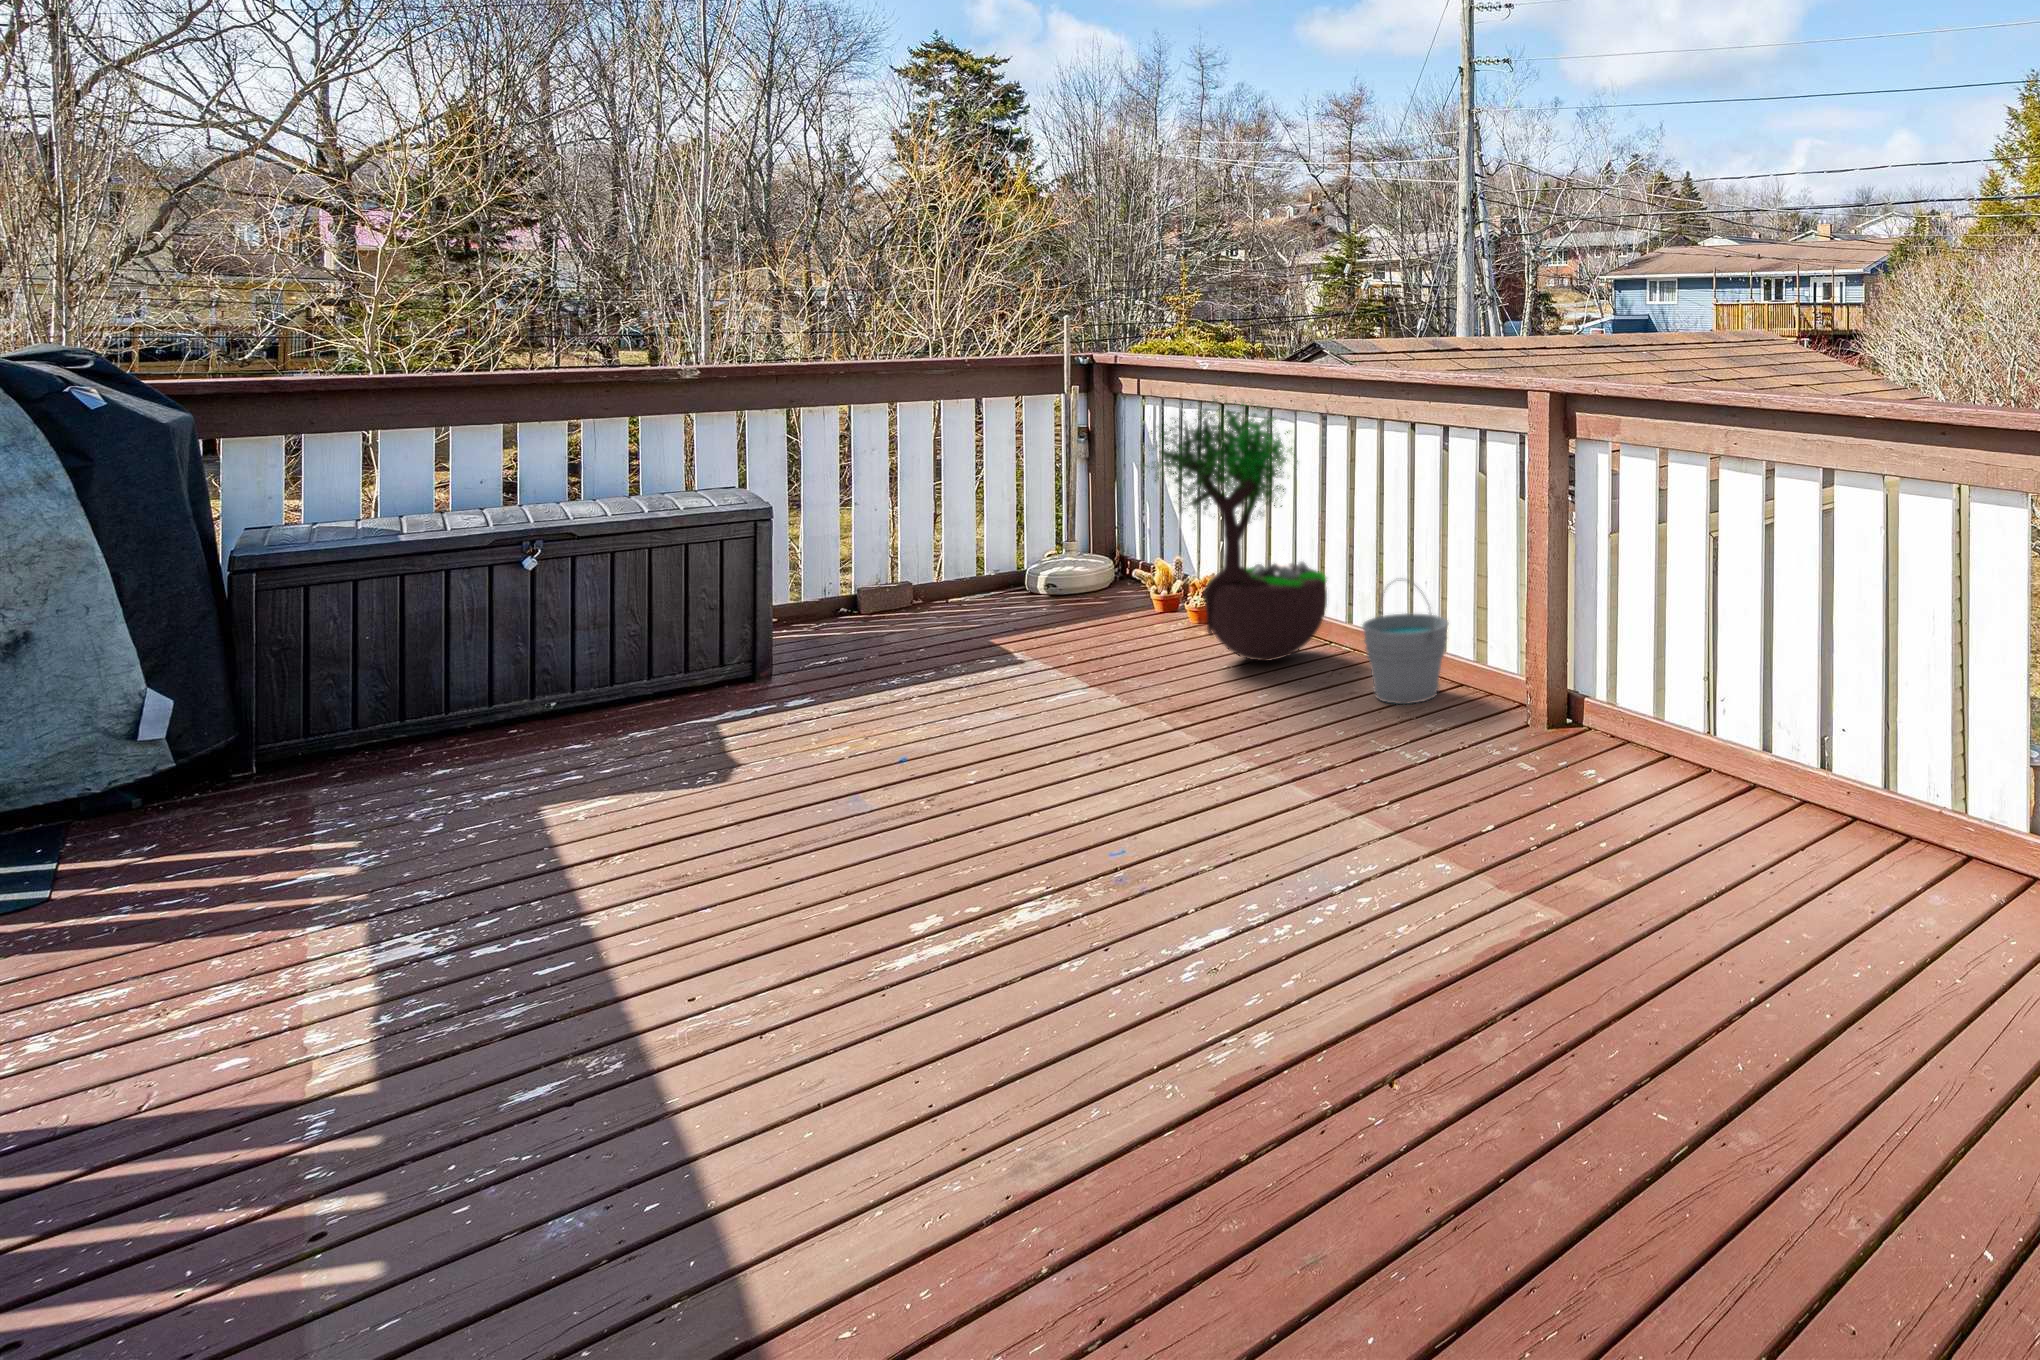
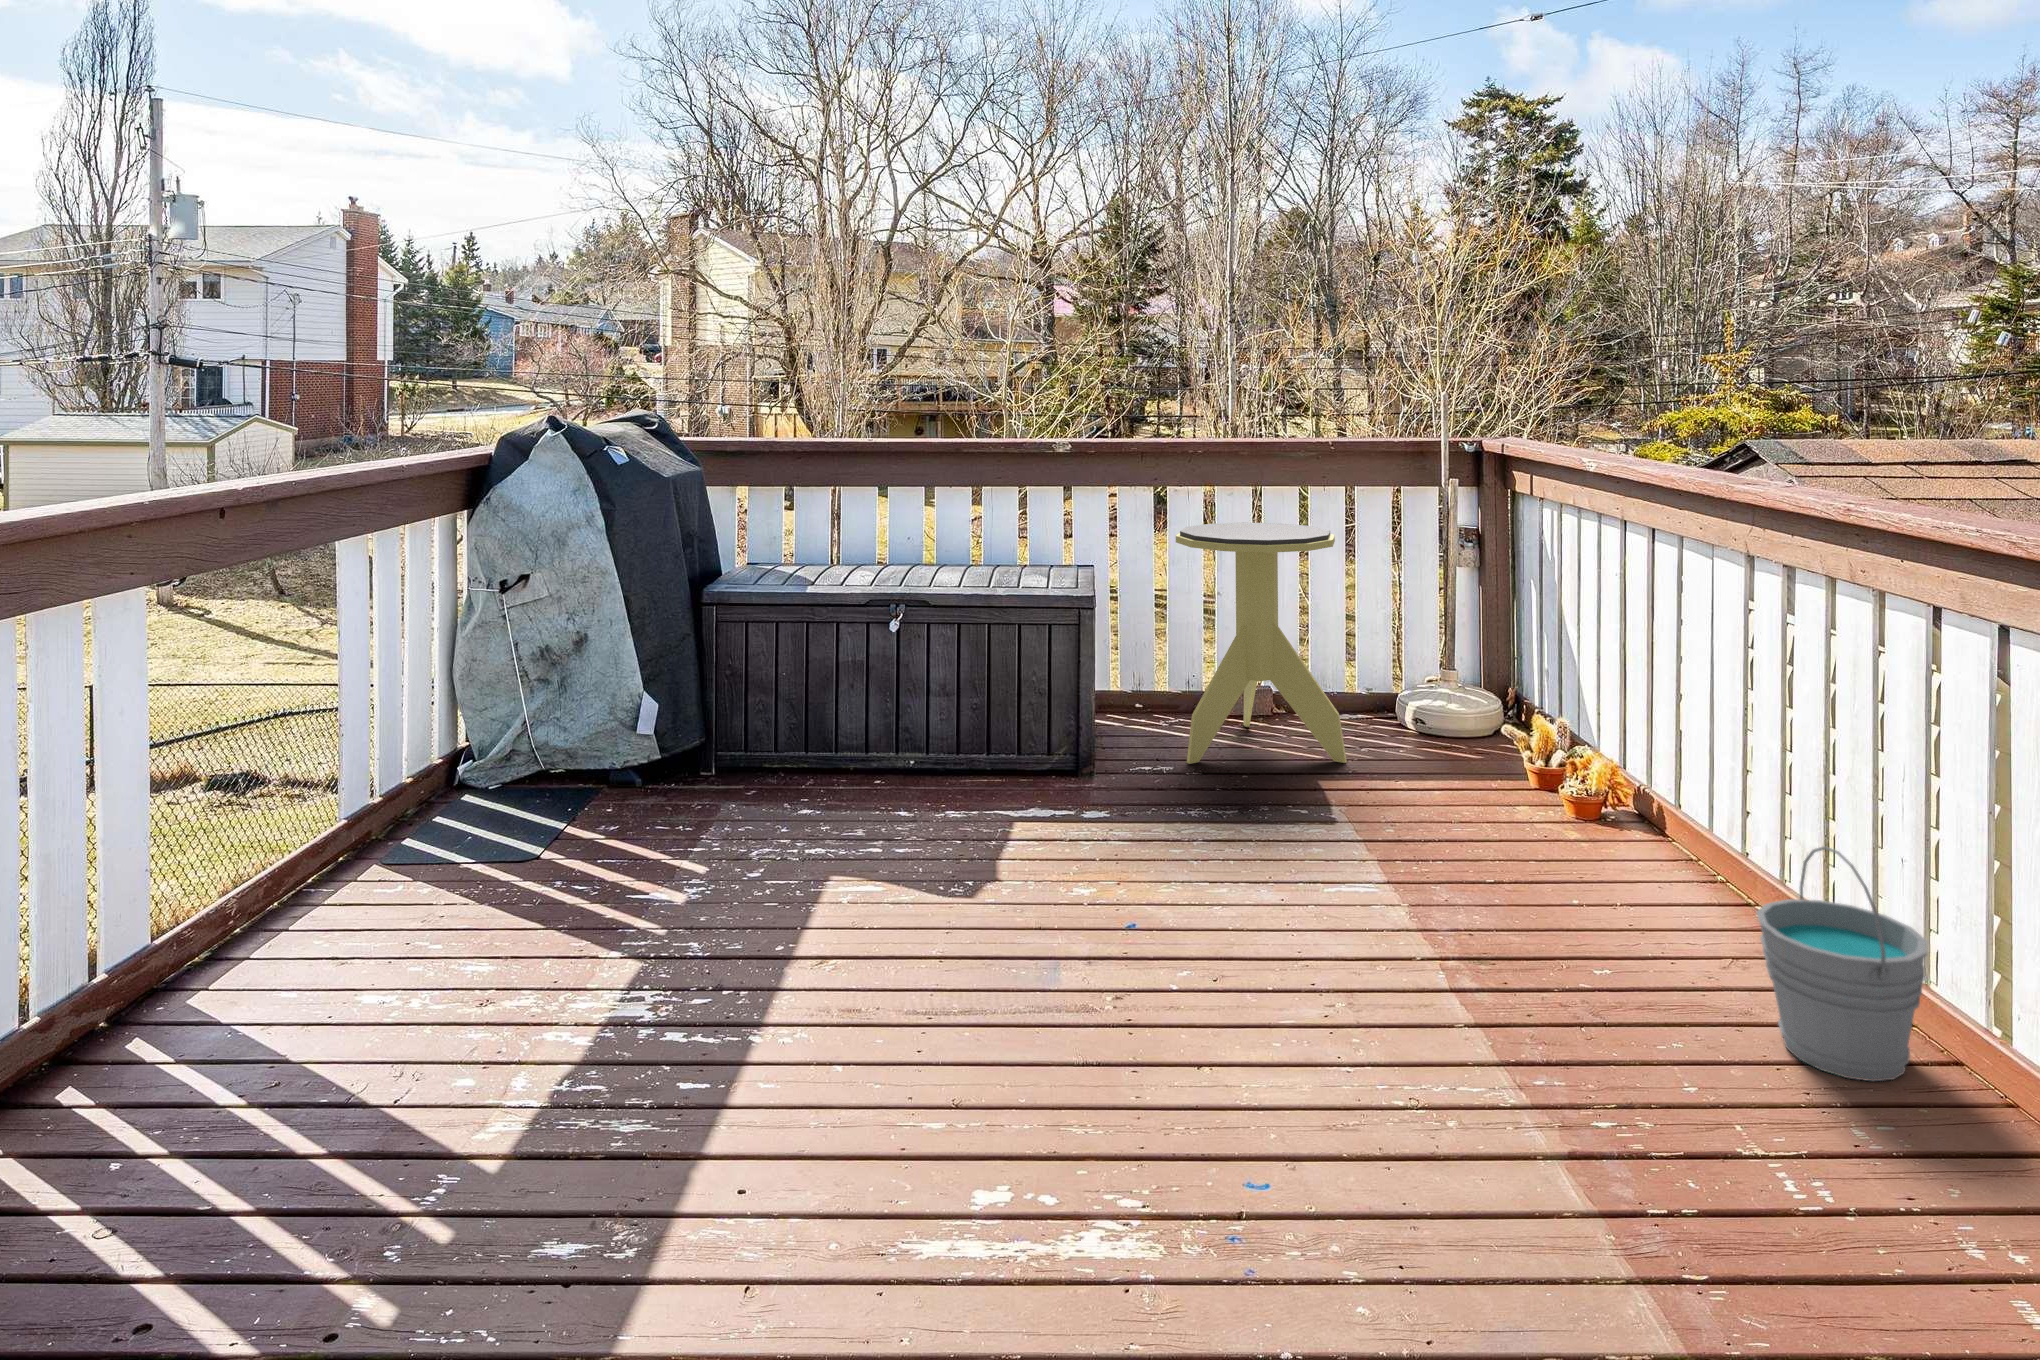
potted tree: present [1149,396,1327,661] -> none [1458,488,1745,909]
side table: none [830,438,1001,658] -> present [1176,522,1347,764]

